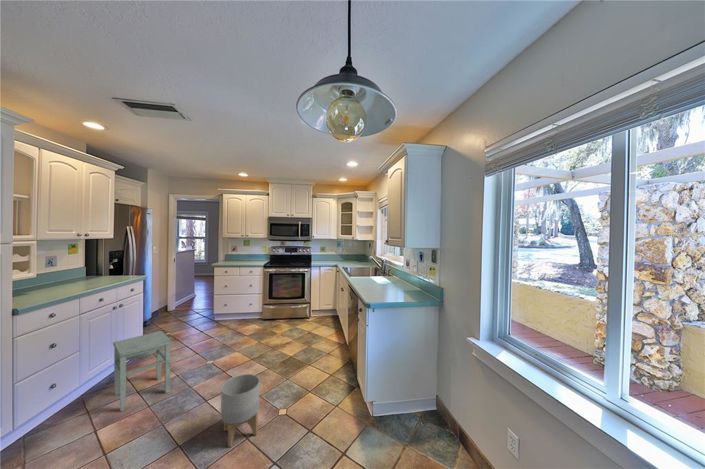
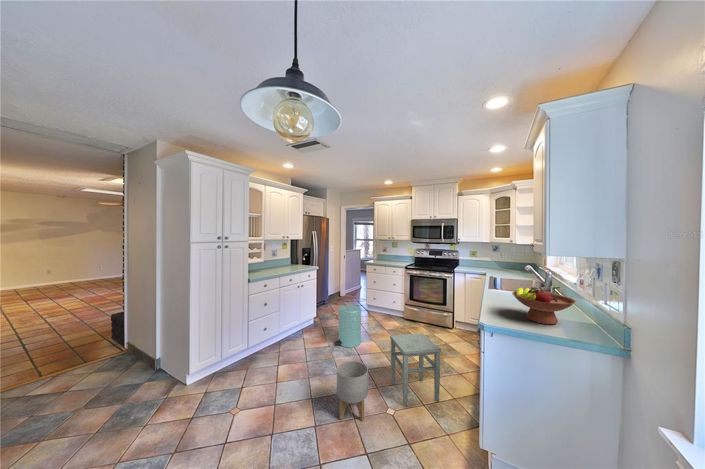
fruit bowl: none [379,271,415,296] -> present [512,287,576,324]
trash can: none [184,317,221,370] -> present [334,305,361,348]
stool: present [113,331,172,411] -> present [390,333,441,406]

